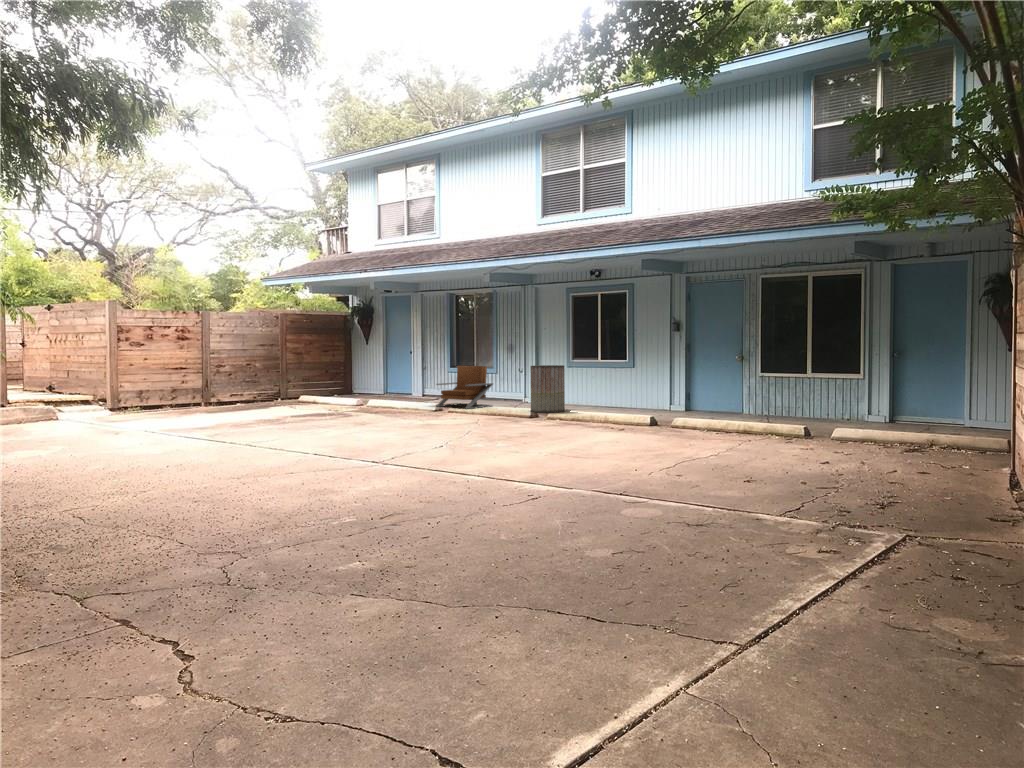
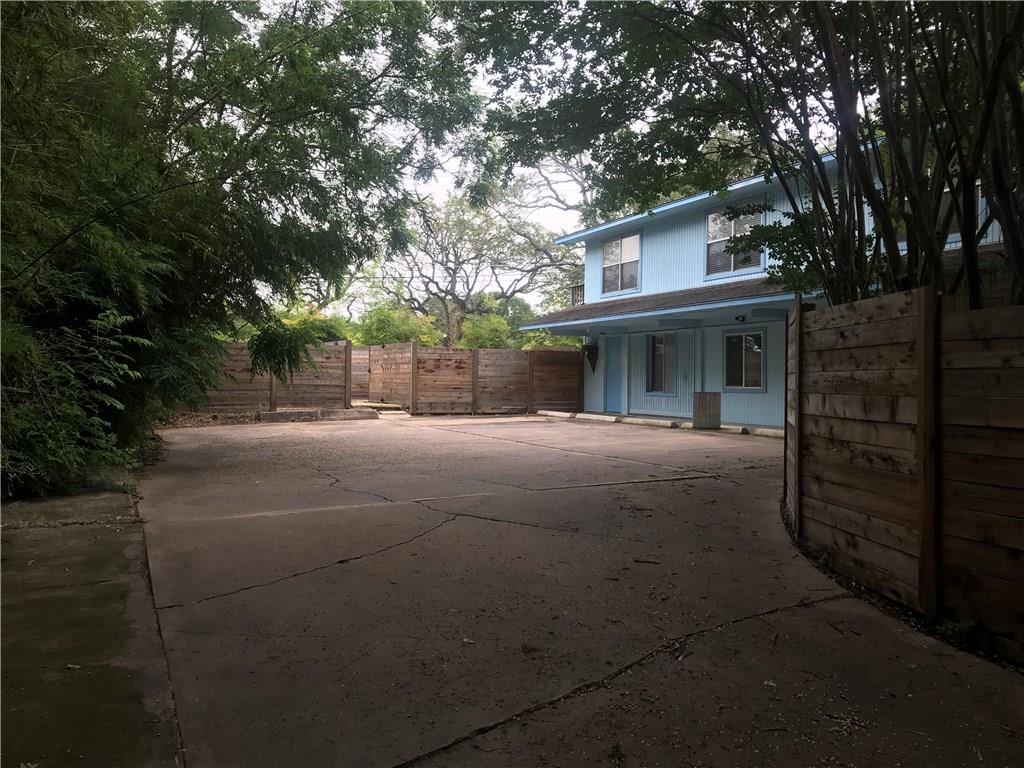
lounge chair: present [437,366,493,409] -> none [628,391,673,424]

